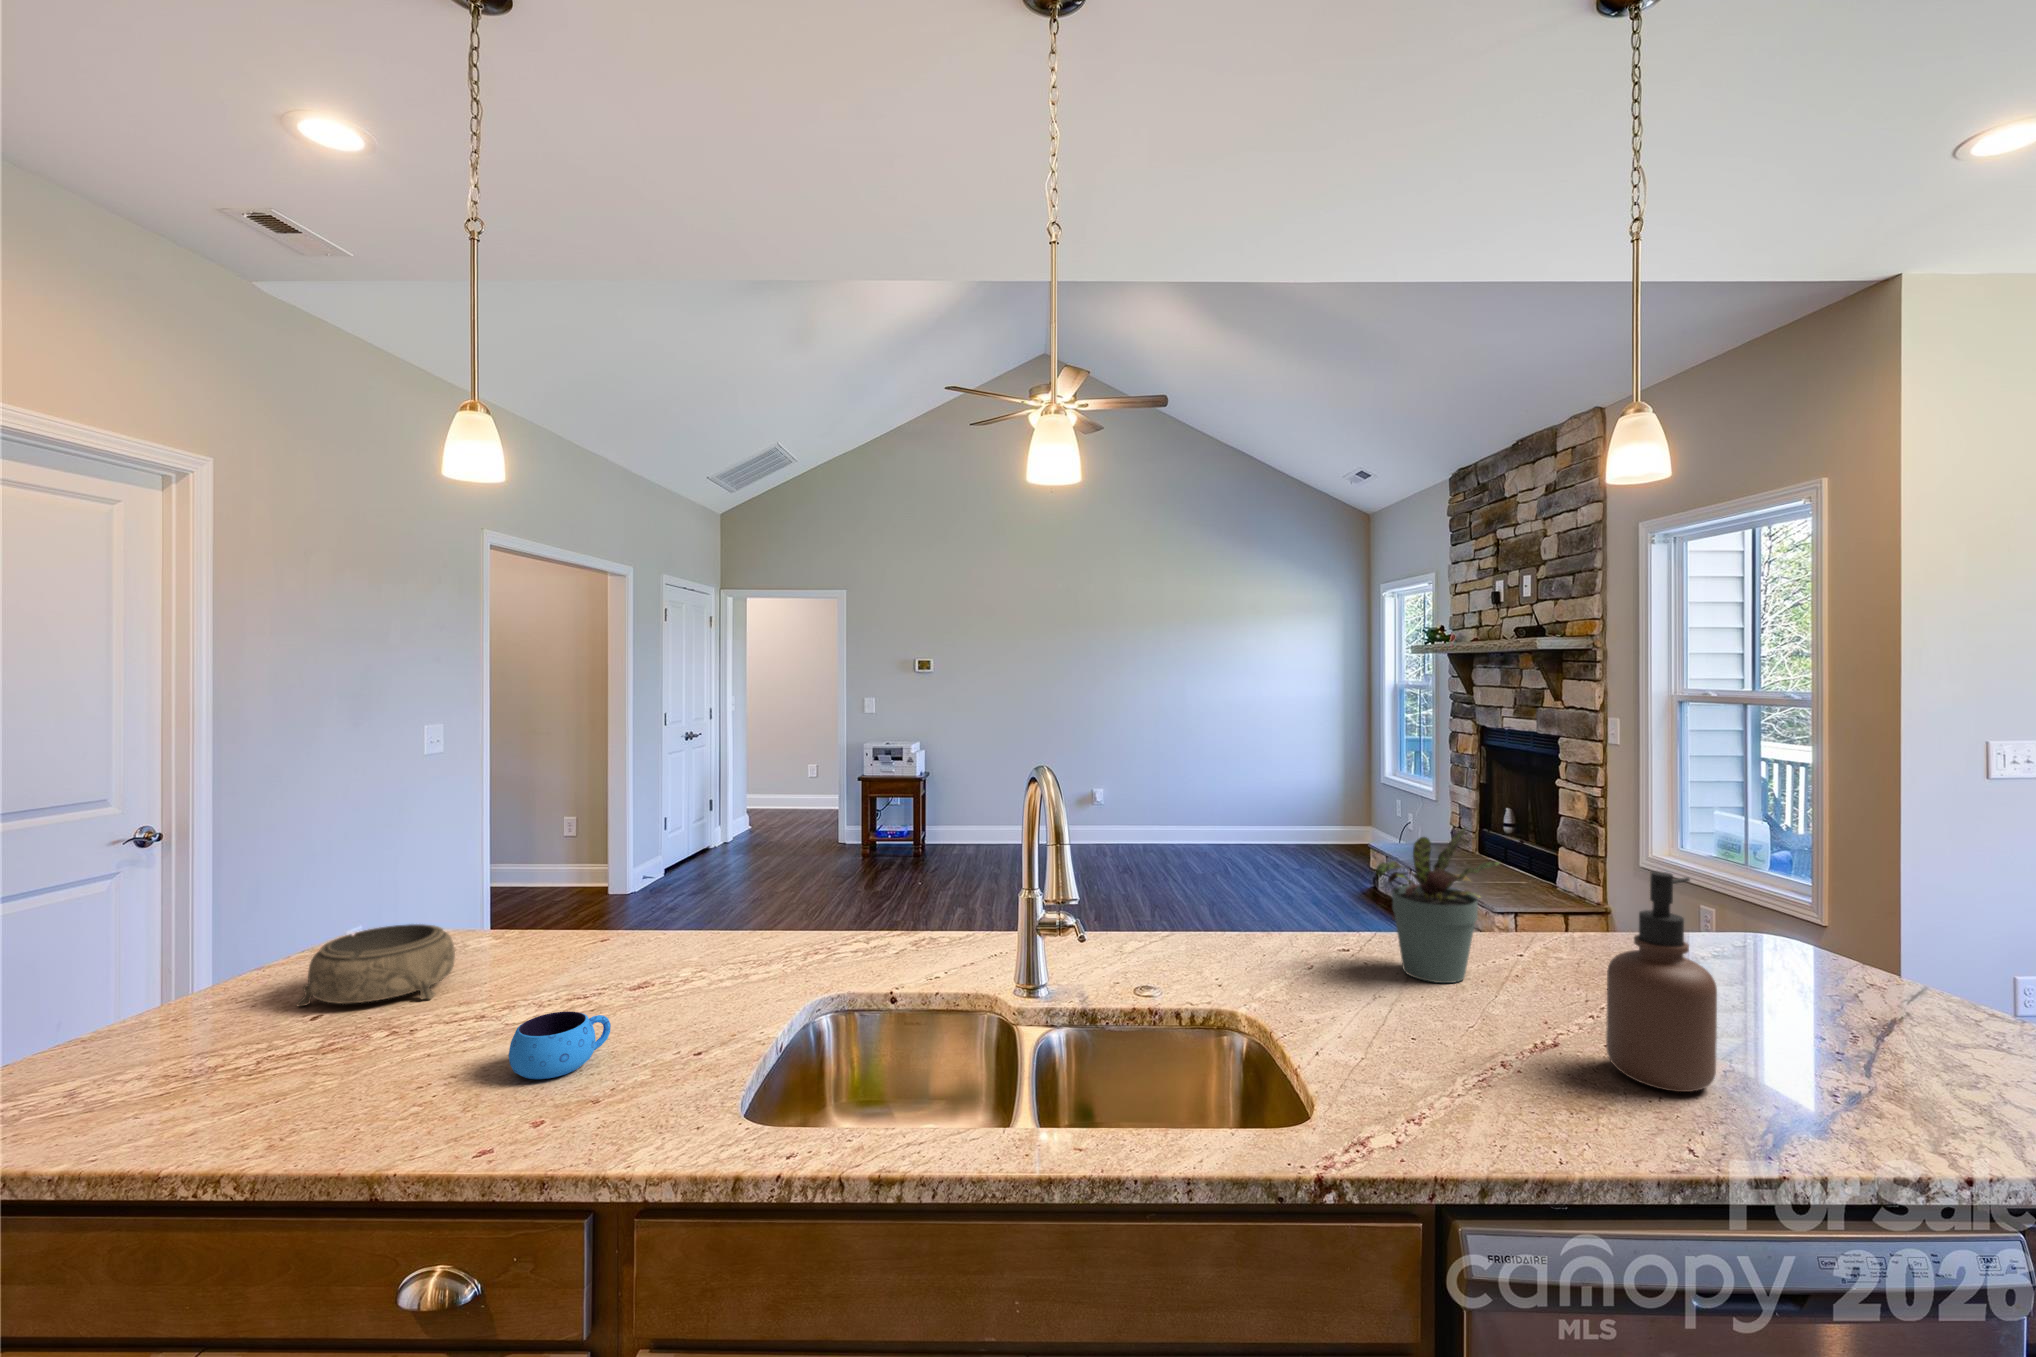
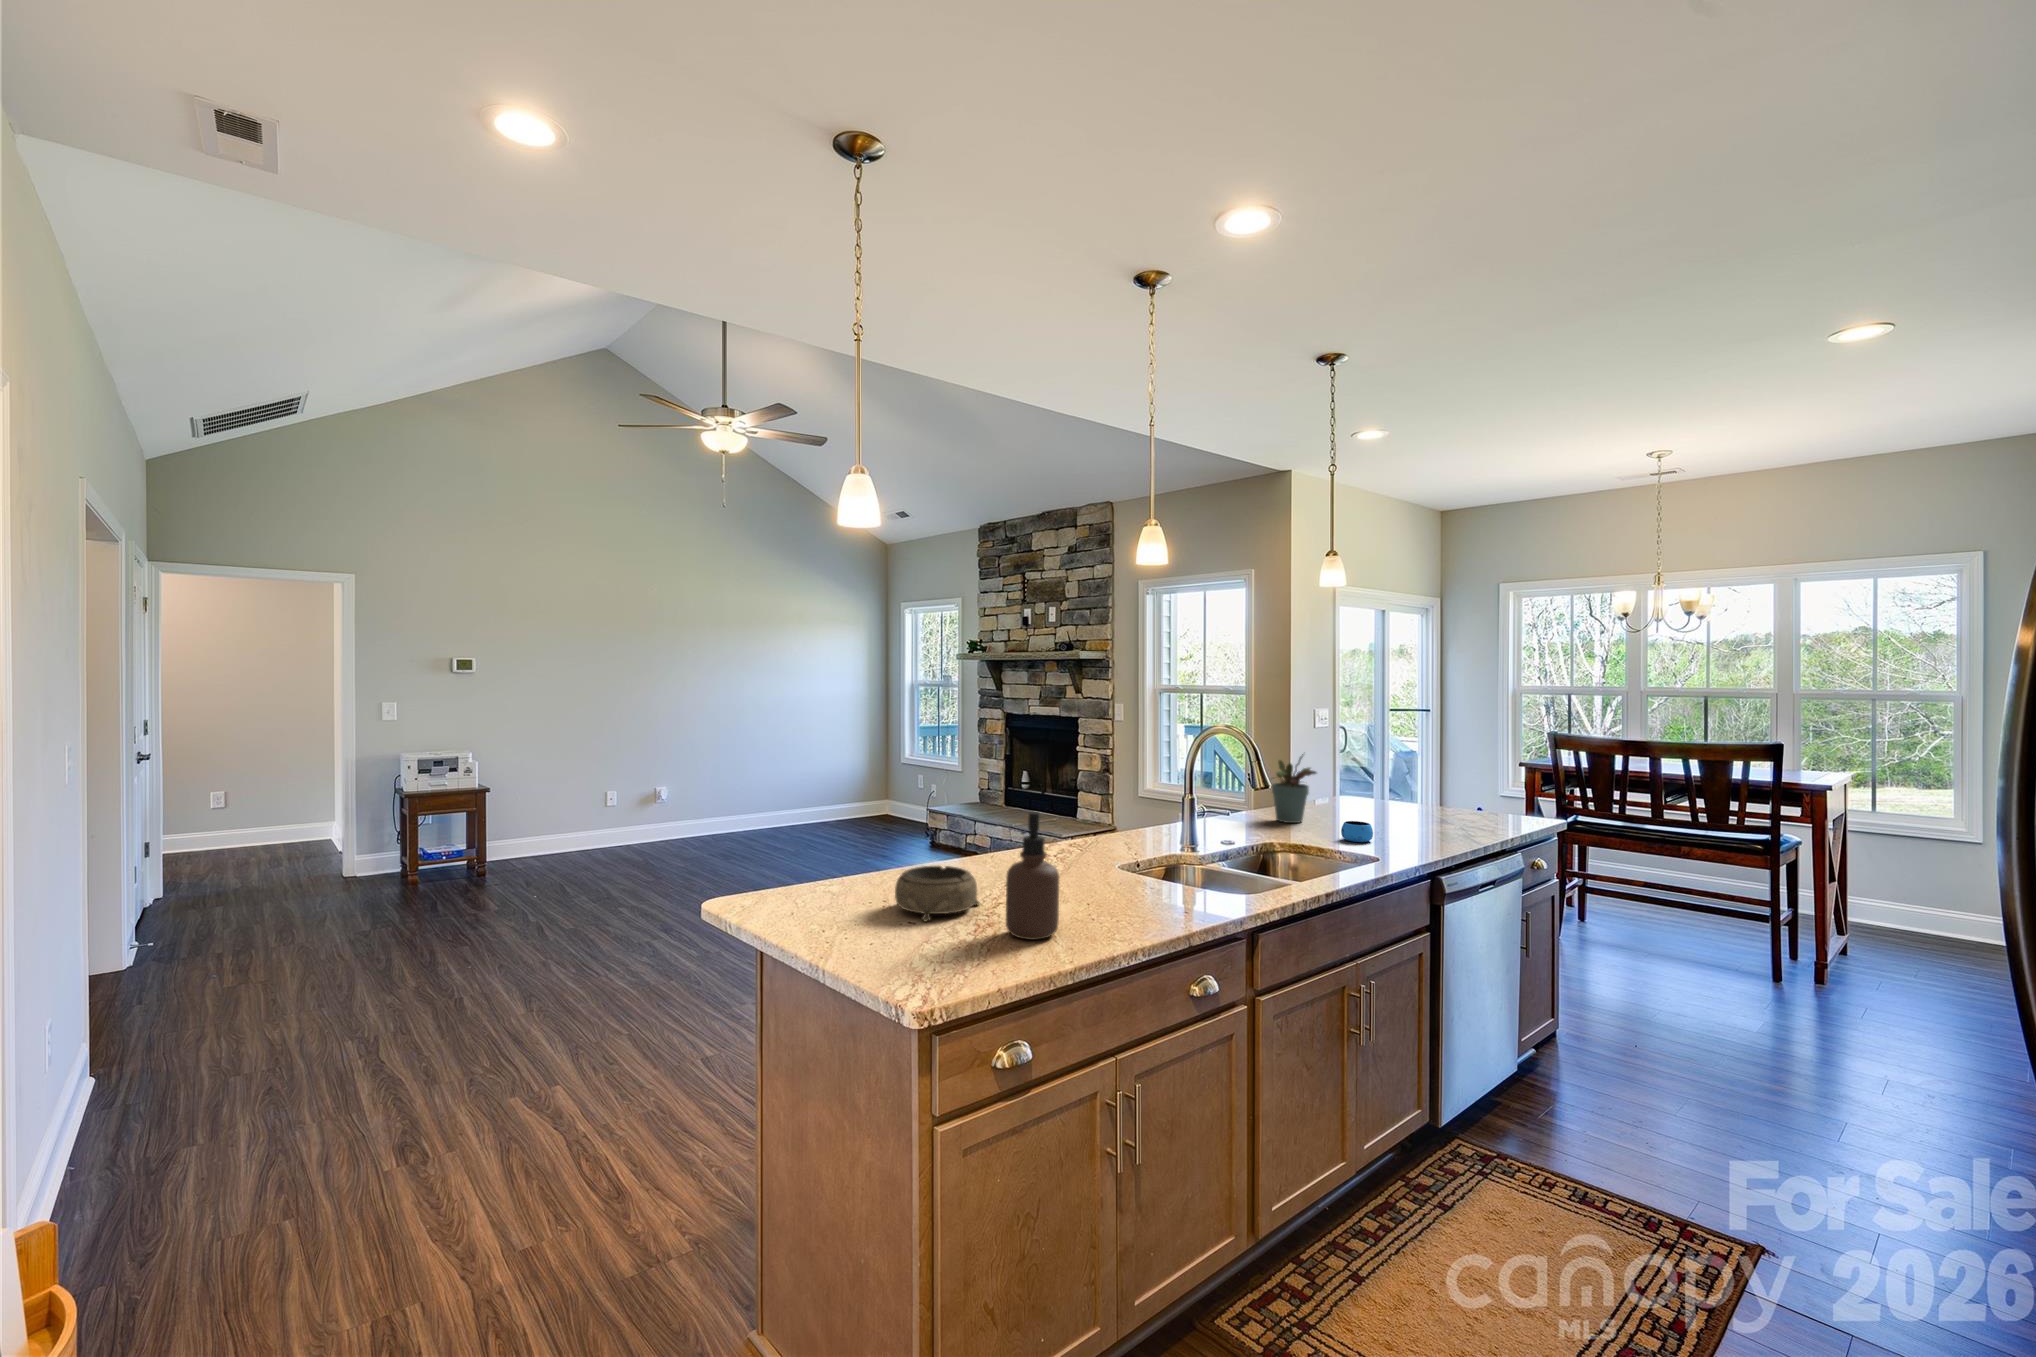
soap dispenser: present [1606,871,1717,1092] -> present [1006,812,1059,940]
mug: present [509,1011,611,1079] -> present [1341,821,1373,842]

